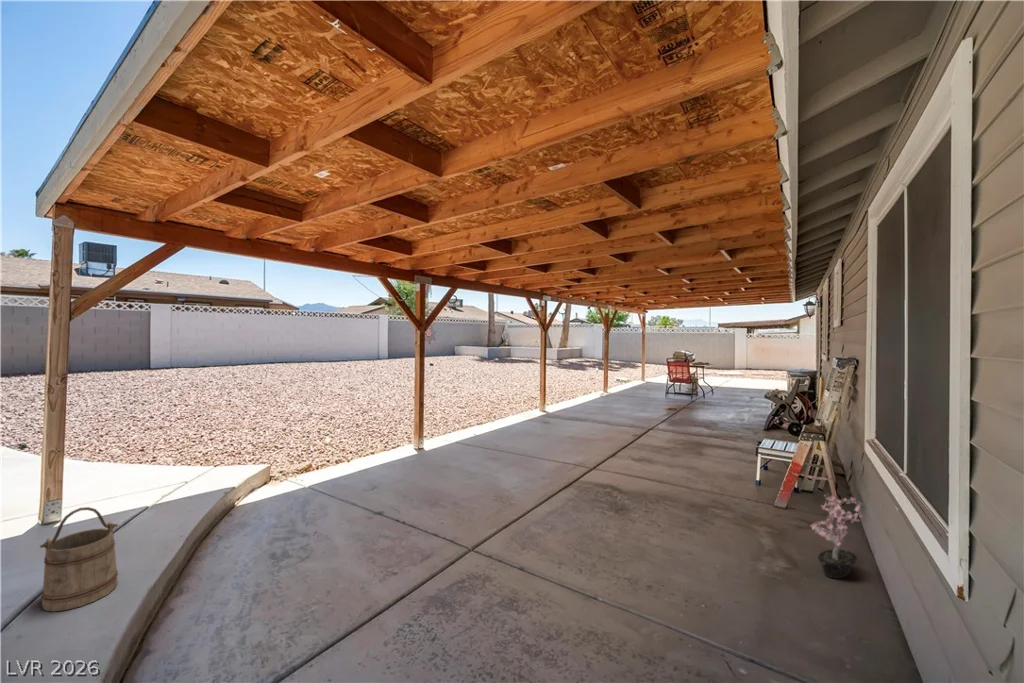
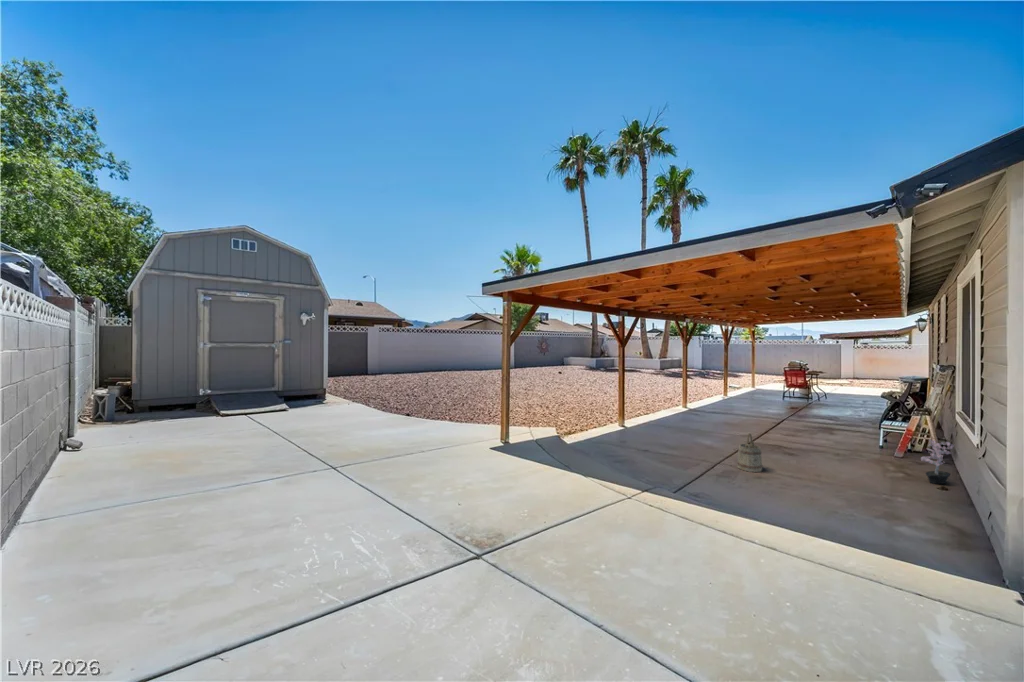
bucket: present [40,507,118,611] -> present [737,434,762,472]

